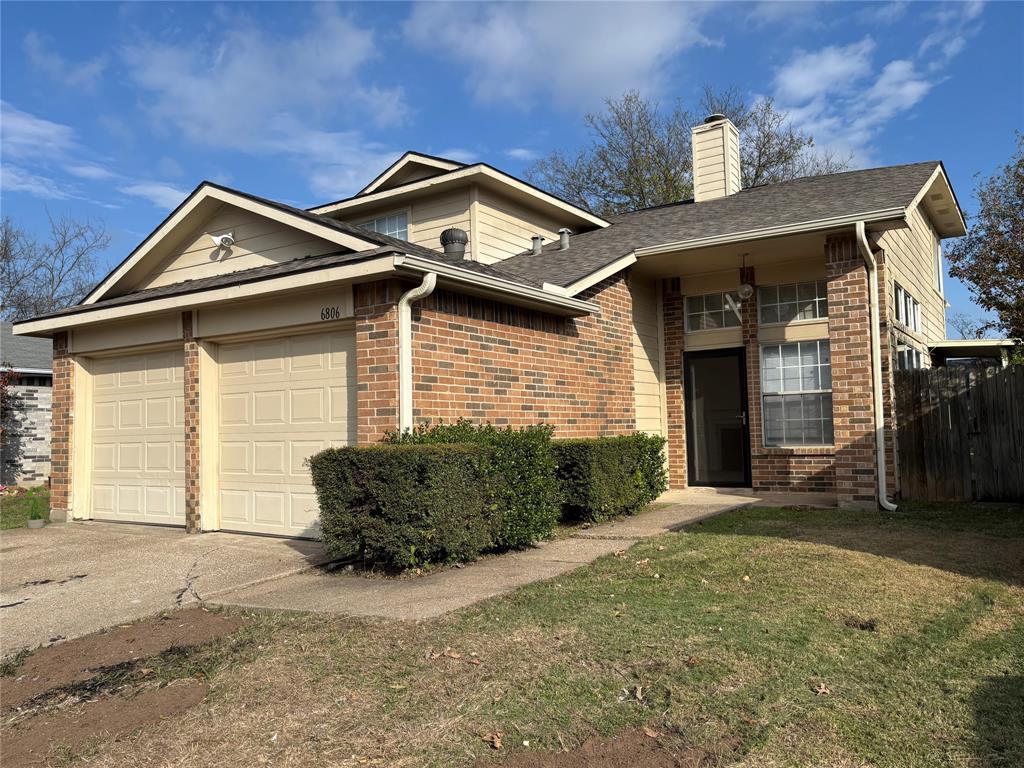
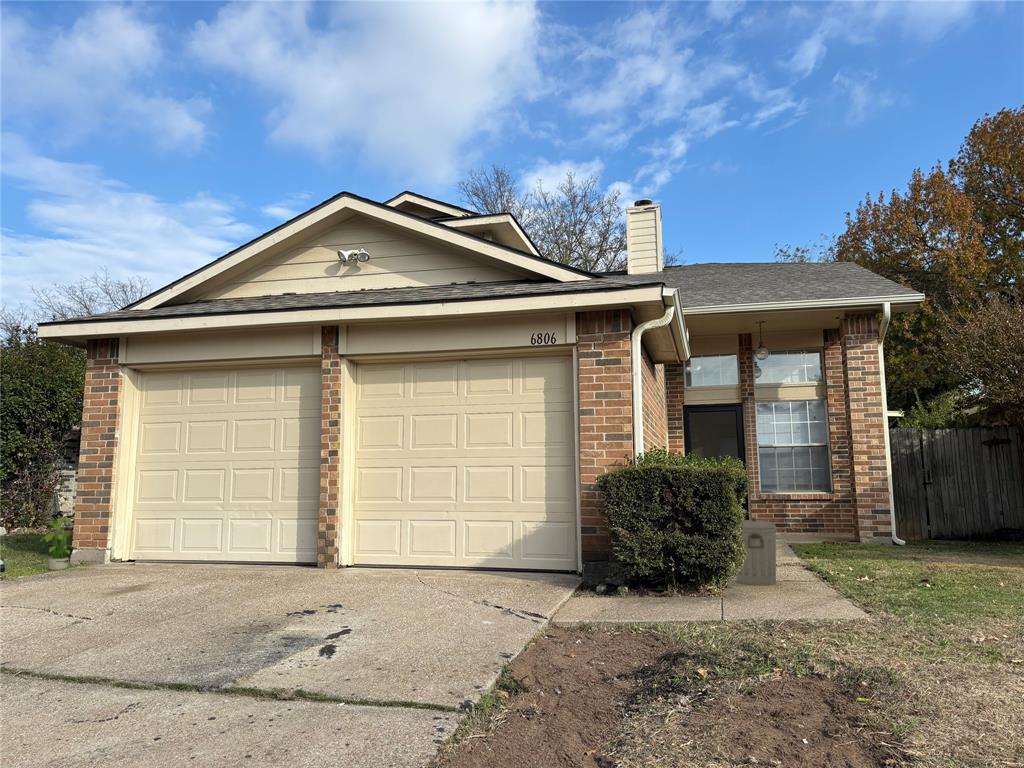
trash can: none [467,500,514,575] -> present [737,518,777,585]

